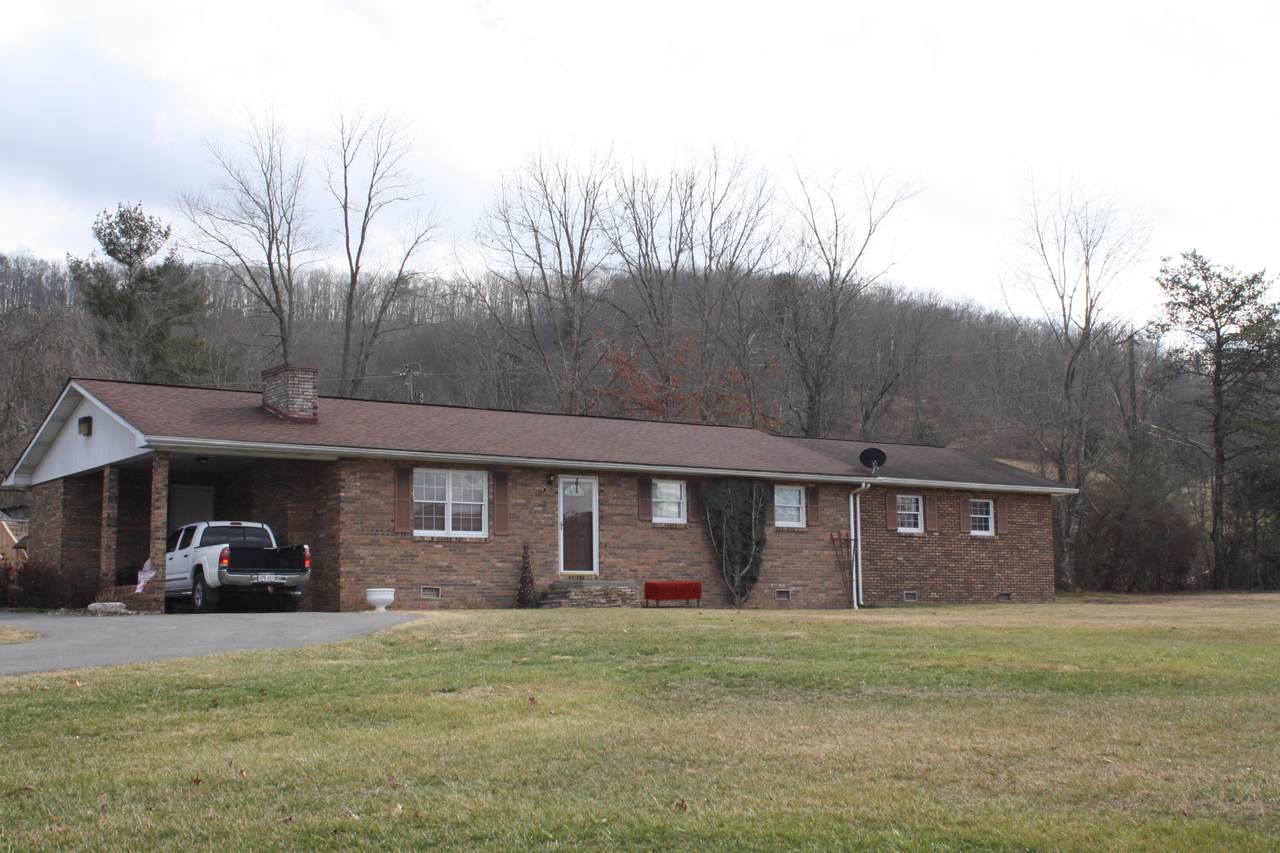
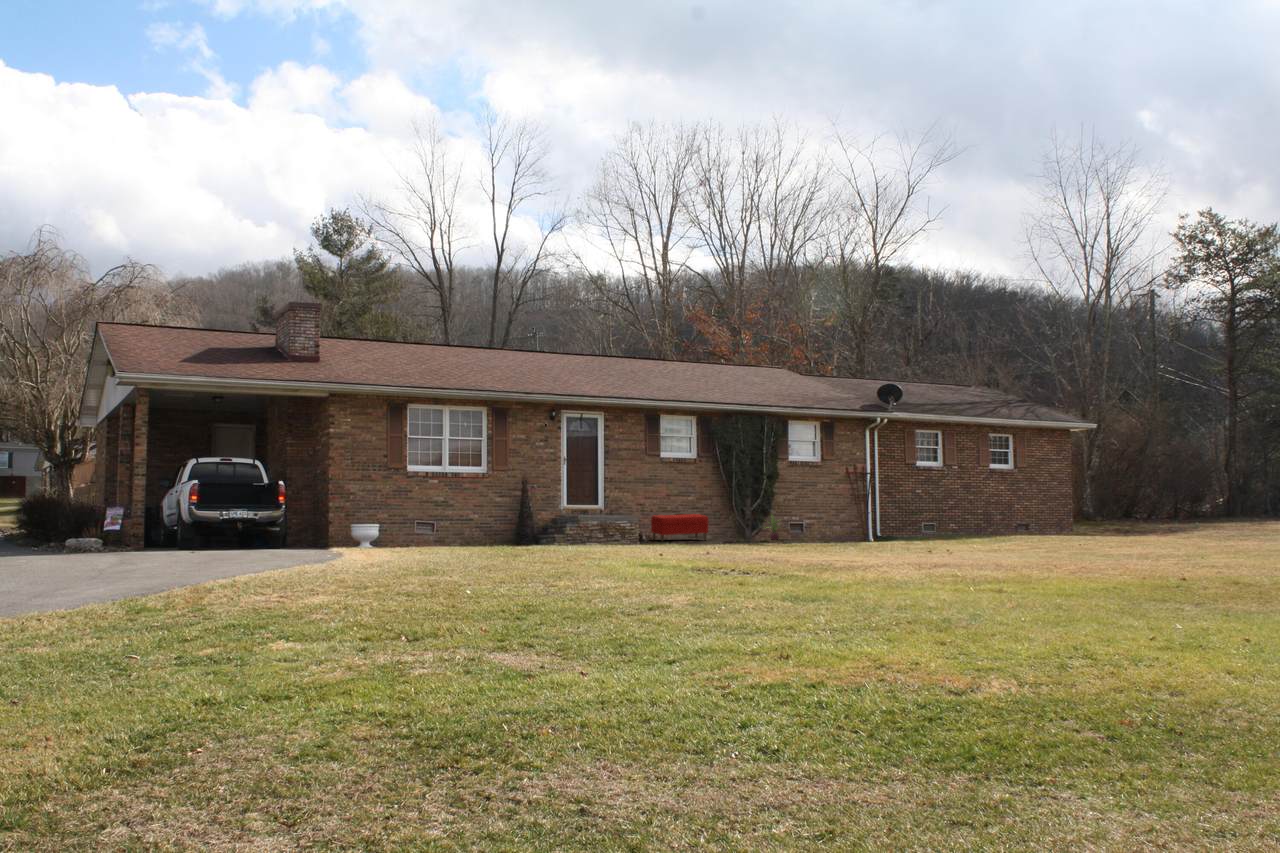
decorative plant: none [750,580,778,607] -> present [766,517,779,540]

